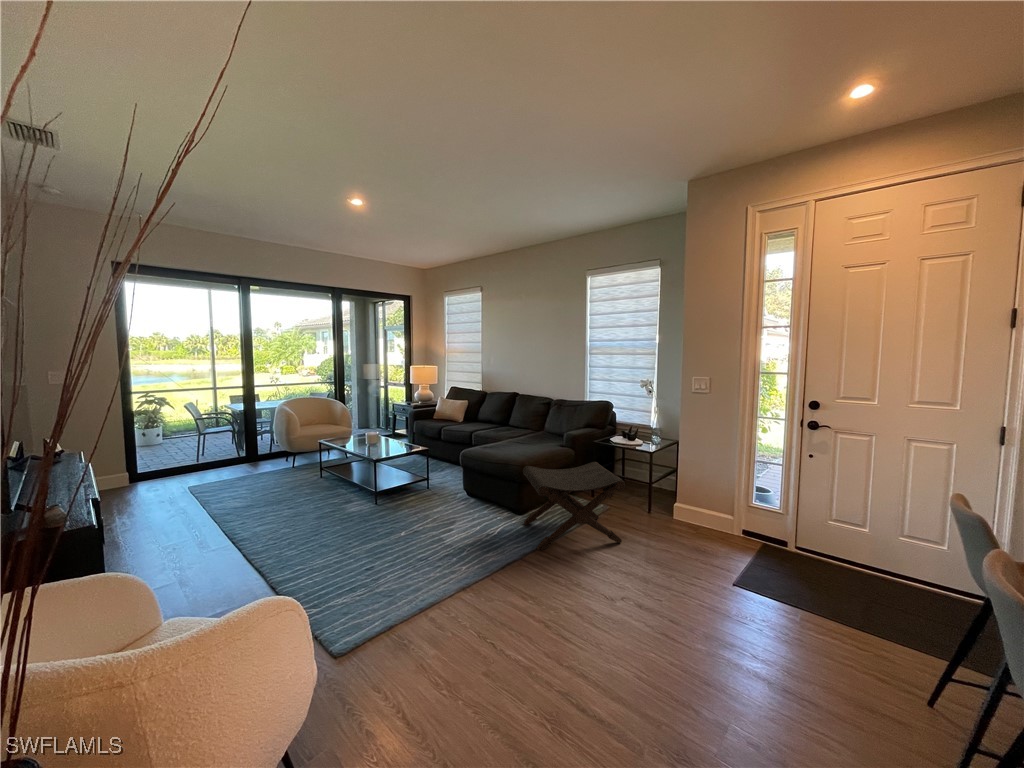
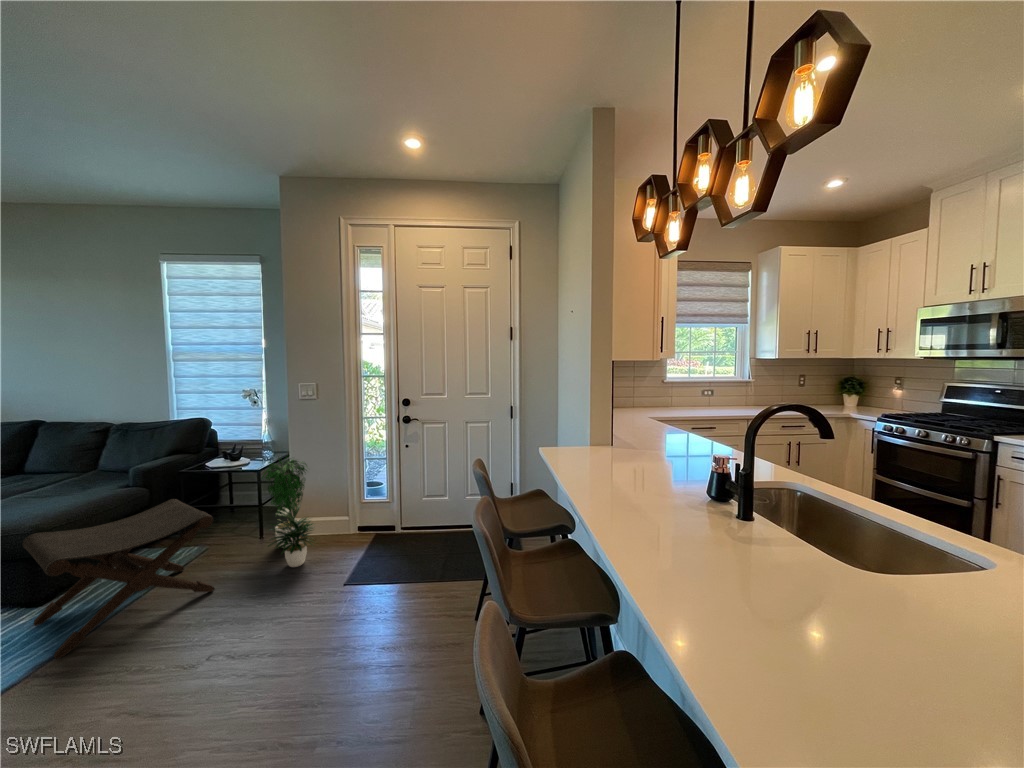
potted plant: none [656,440,704,548] -> present [262,459,314,567]

